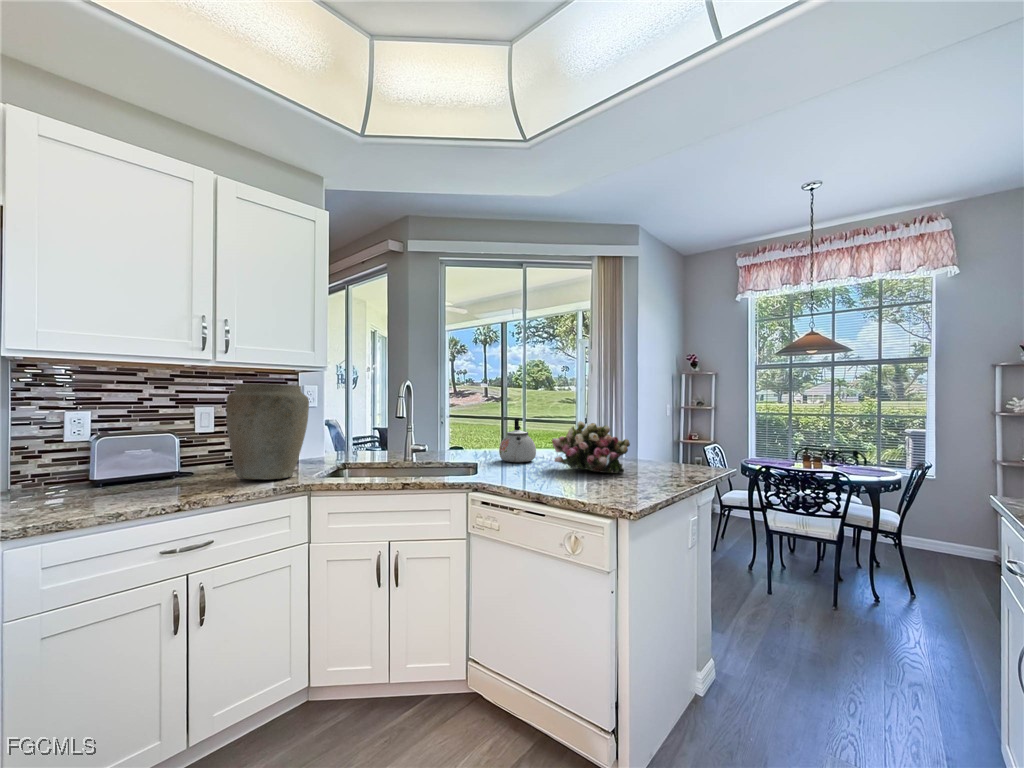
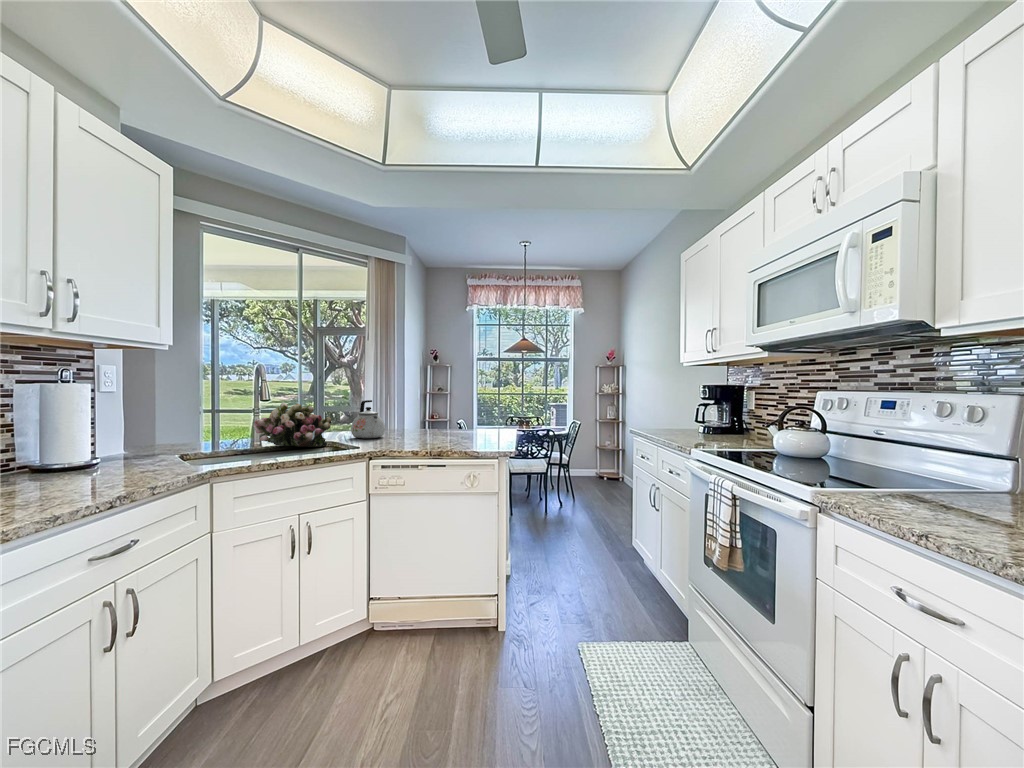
vase: present [226,384,309,479] -> none [81,361,193,473]
flower arrangement: present [552,421,630,474] -> present [253,403,332,447]

